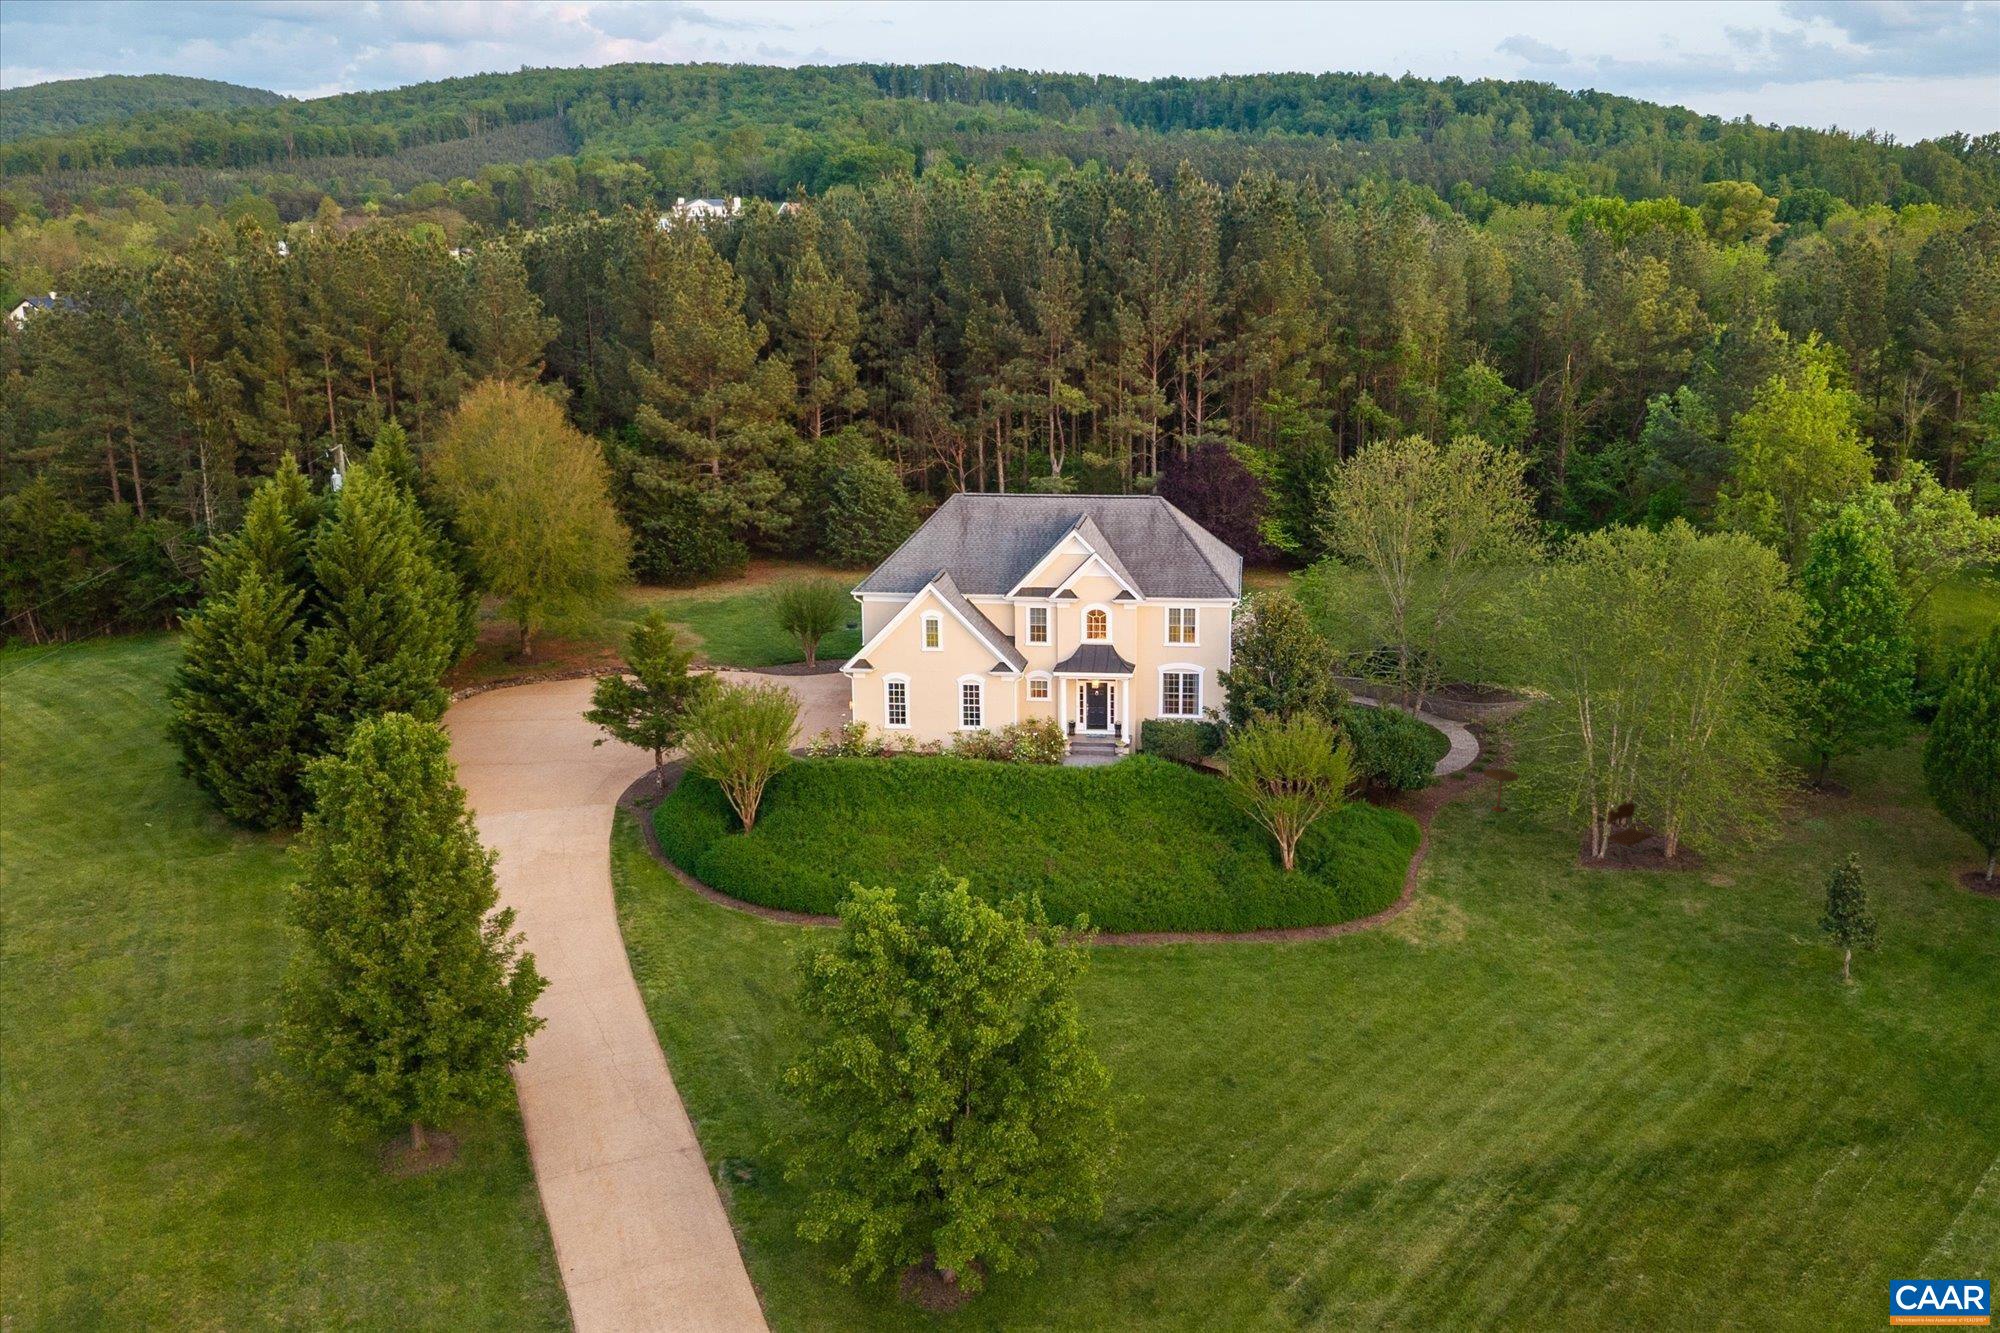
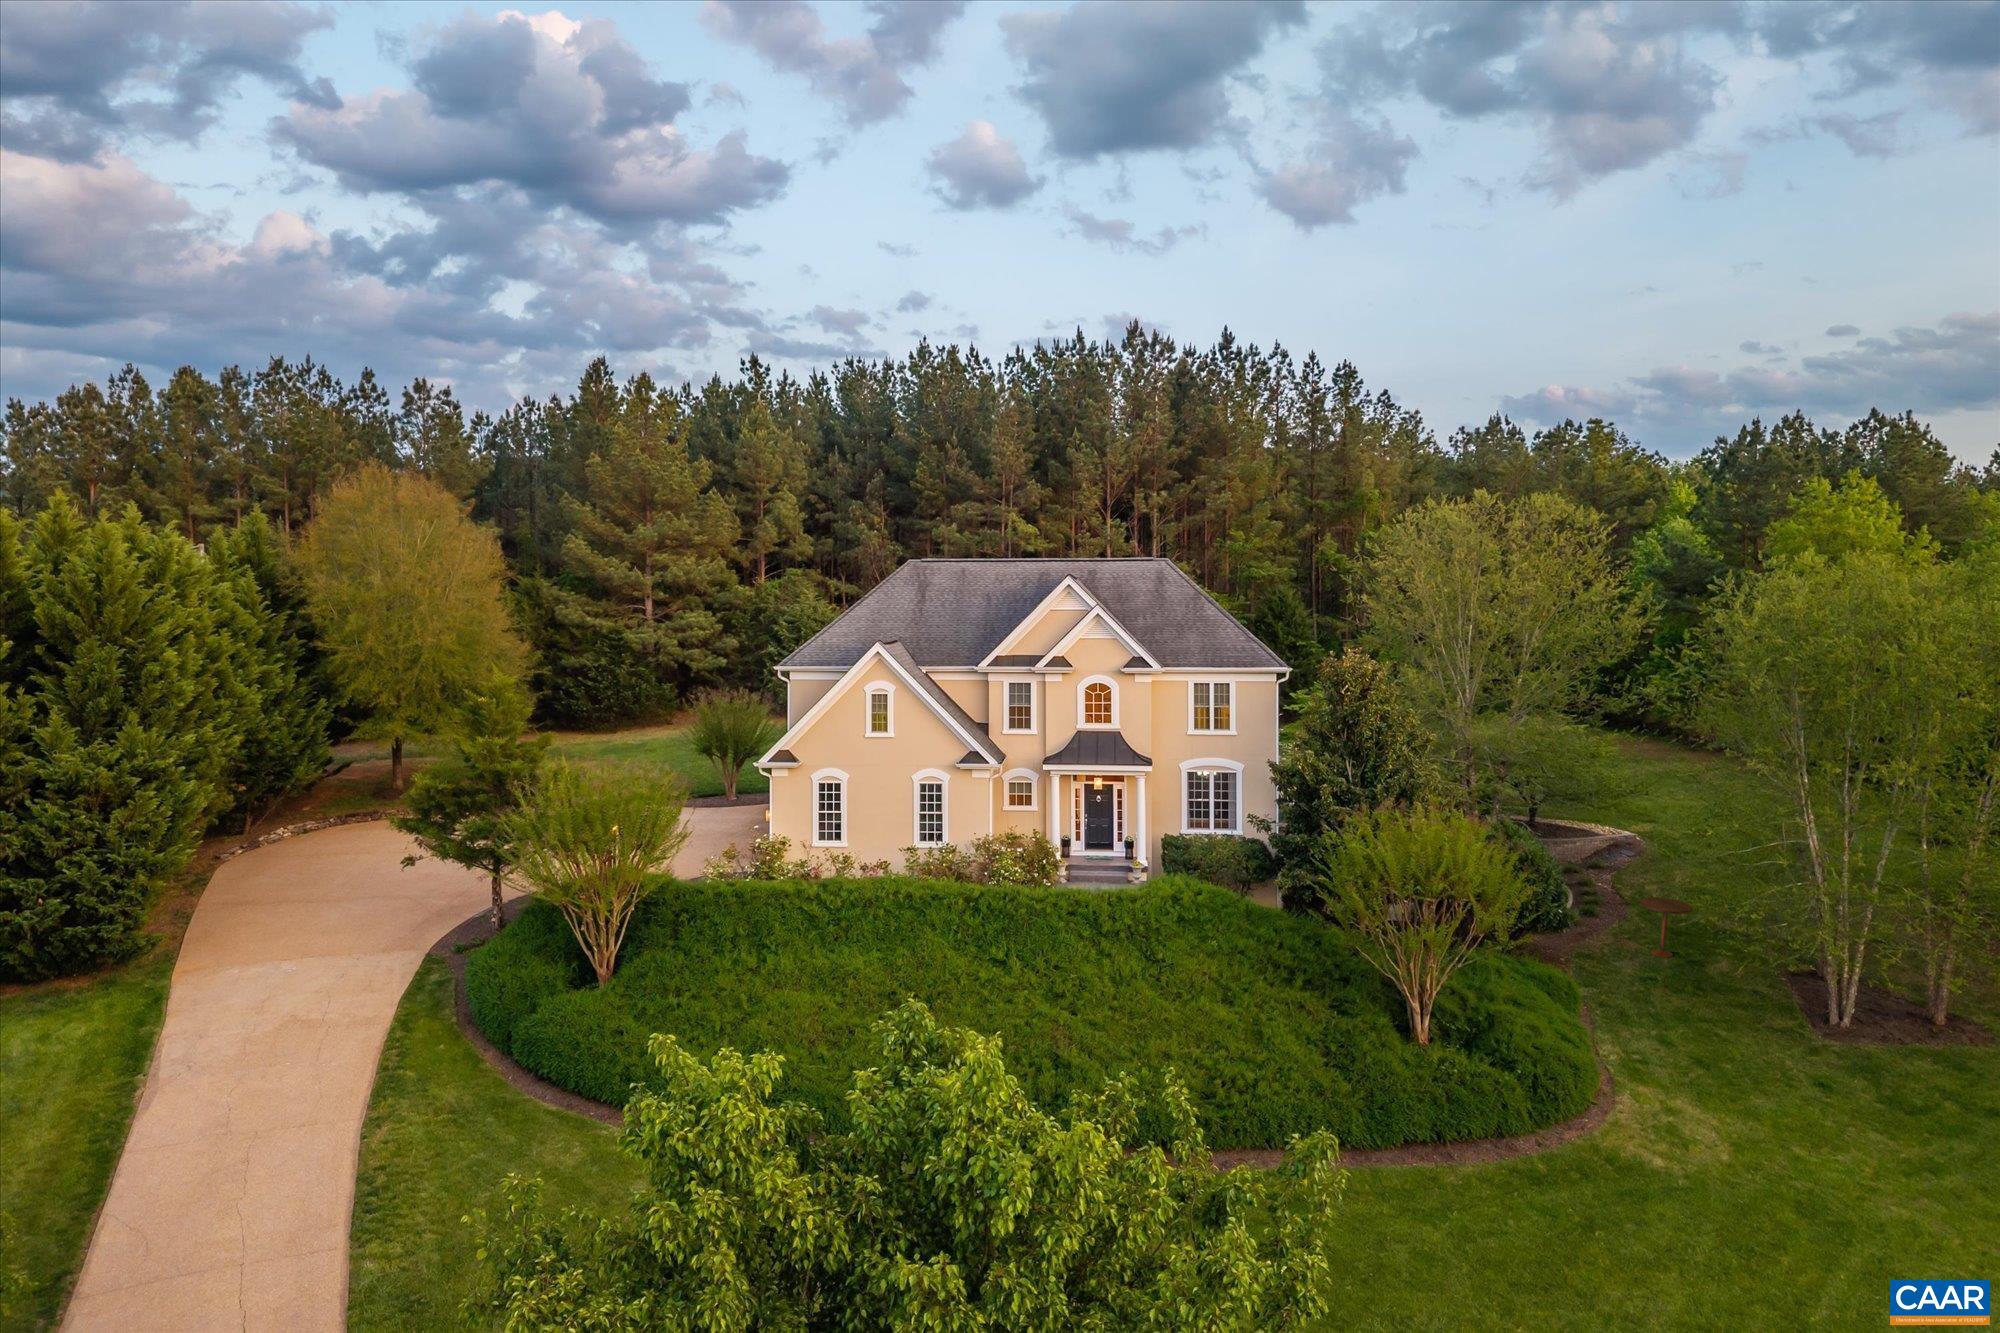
bench: present [1604,803,1653,862] -> none [1846,941,1913,1029]

